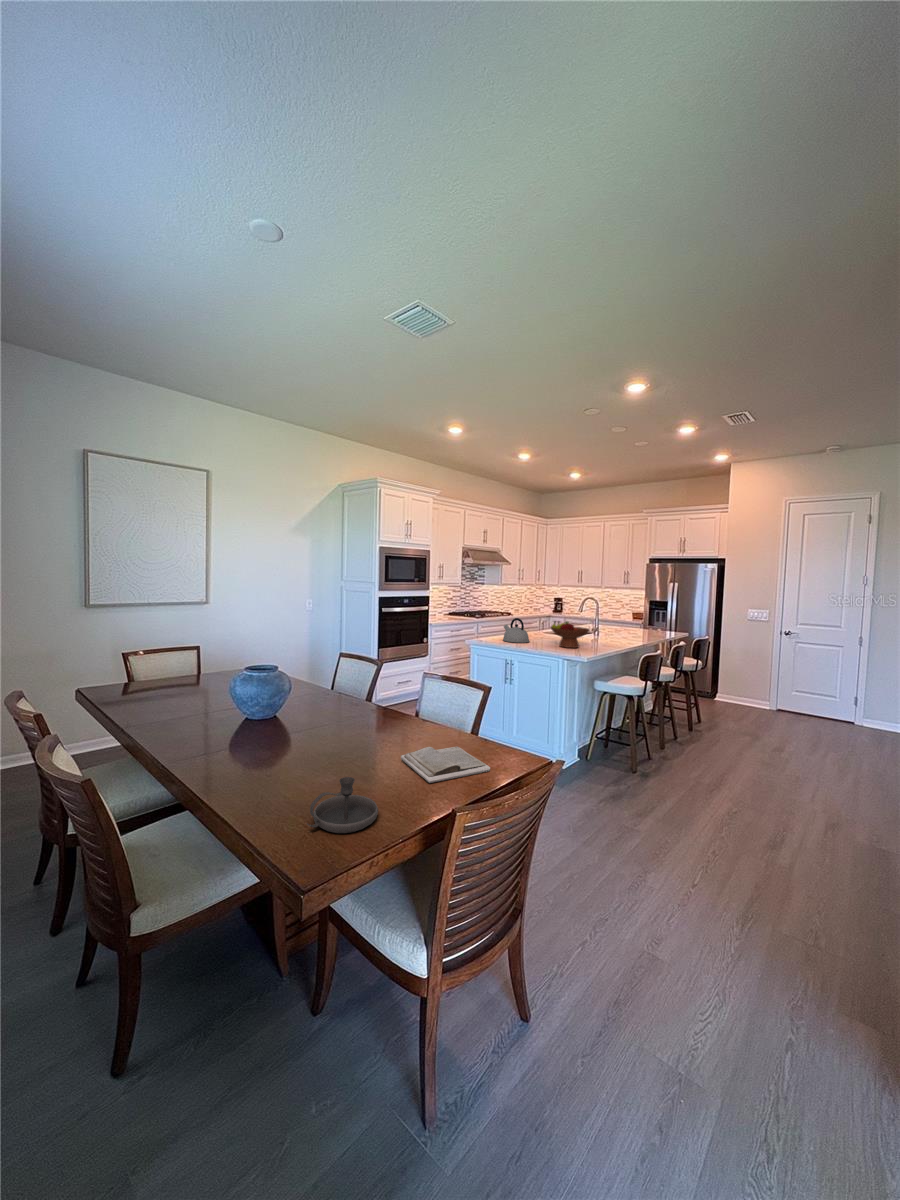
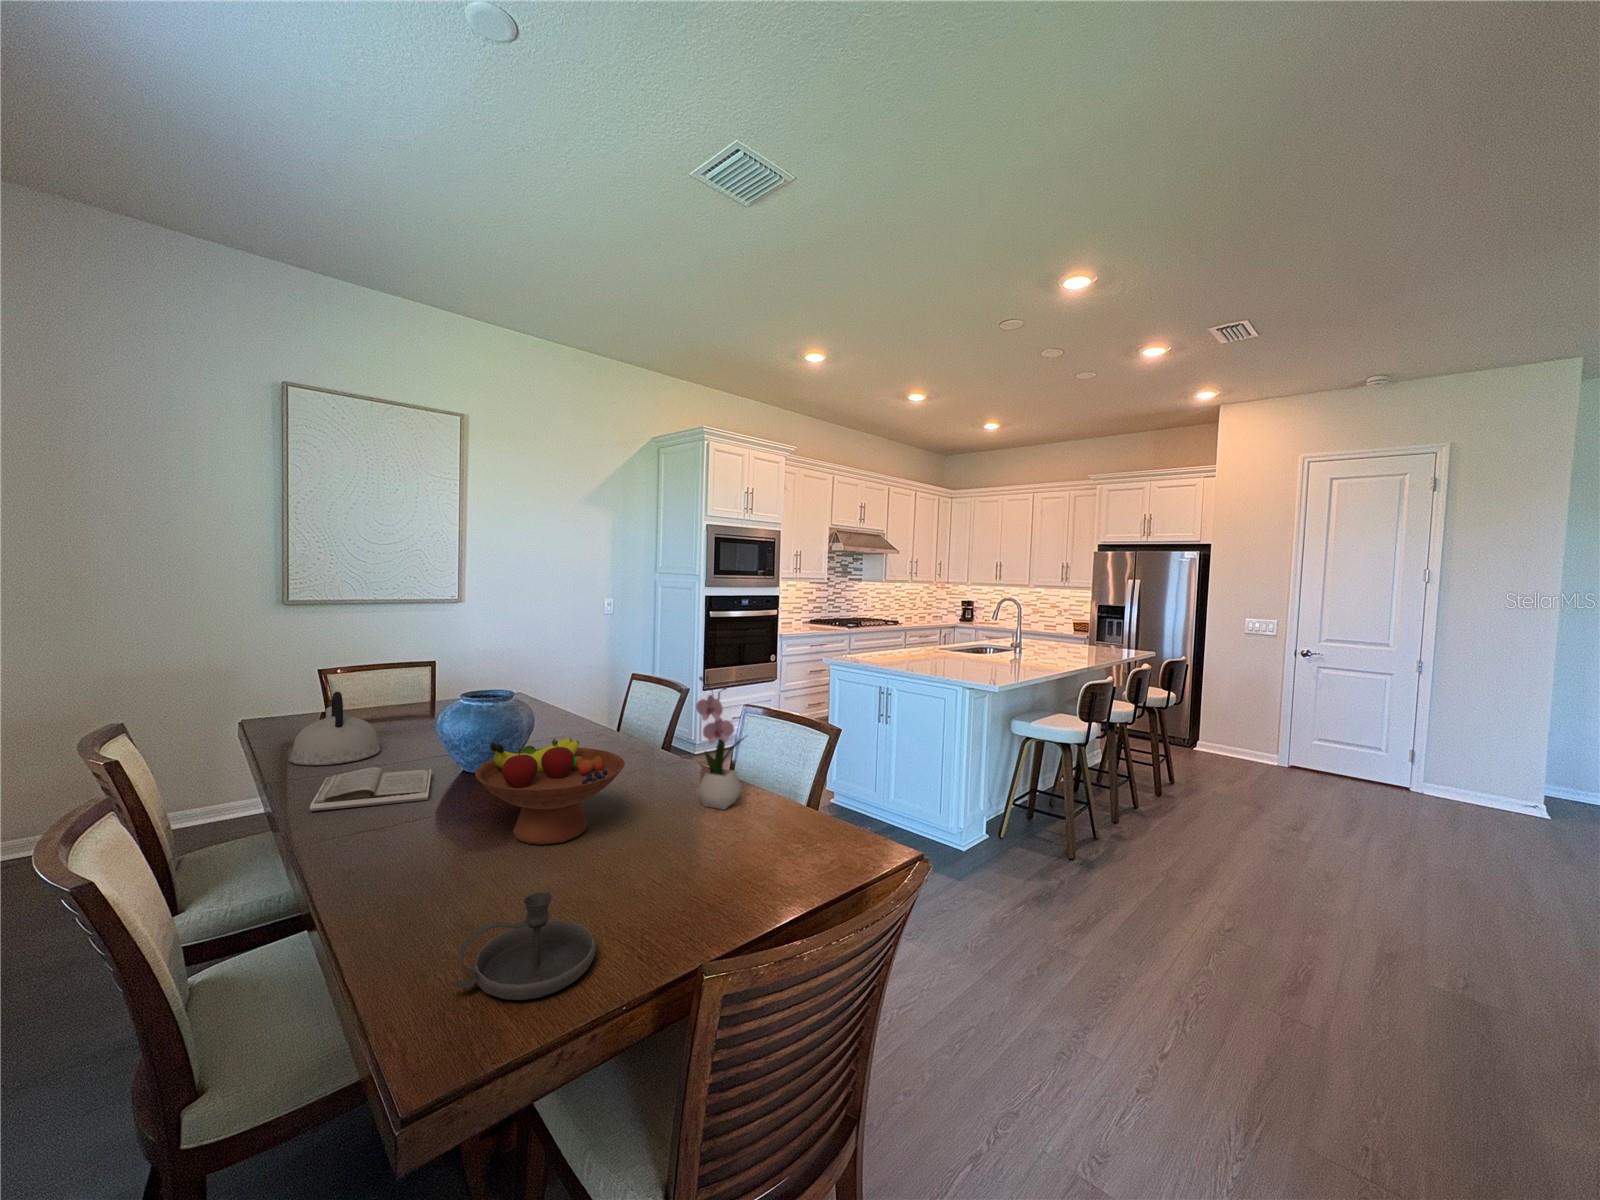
kettle: present [503,618,529,643] -> present [289,692,380,765]
fruit bowl: present [550,621,590,648] -> present [475,738,625,845]
flower arrangement: none [406,653,437,737] -> present [696,676,745,810]
book: present [401,747,490,783] -> present [310,767,431,811]

